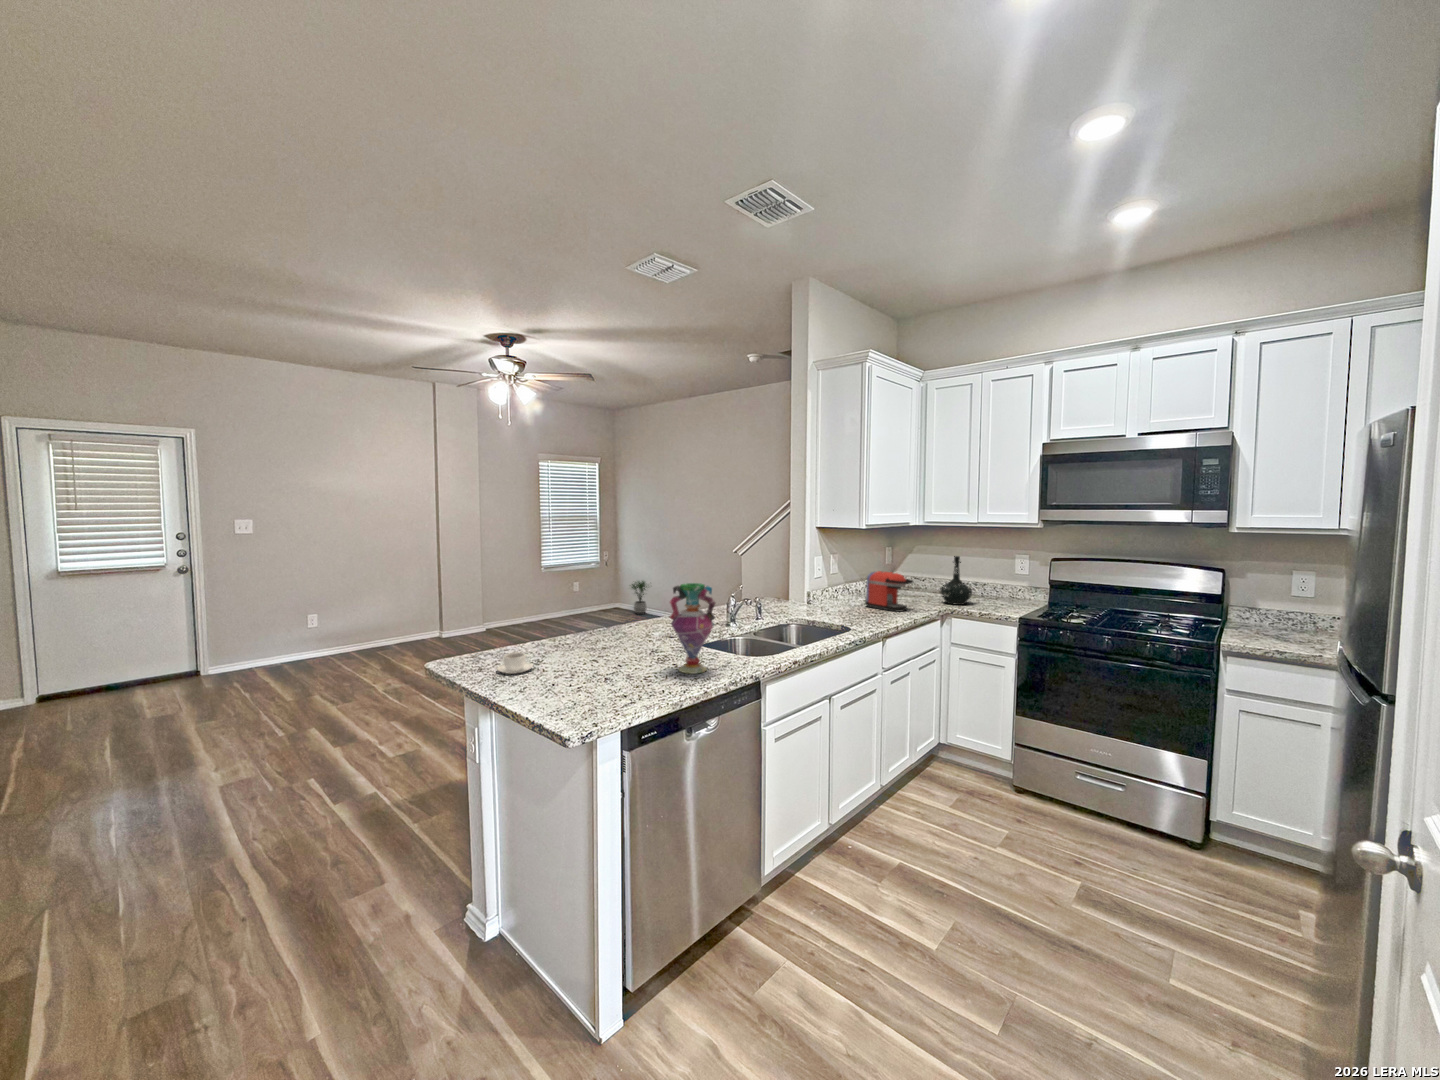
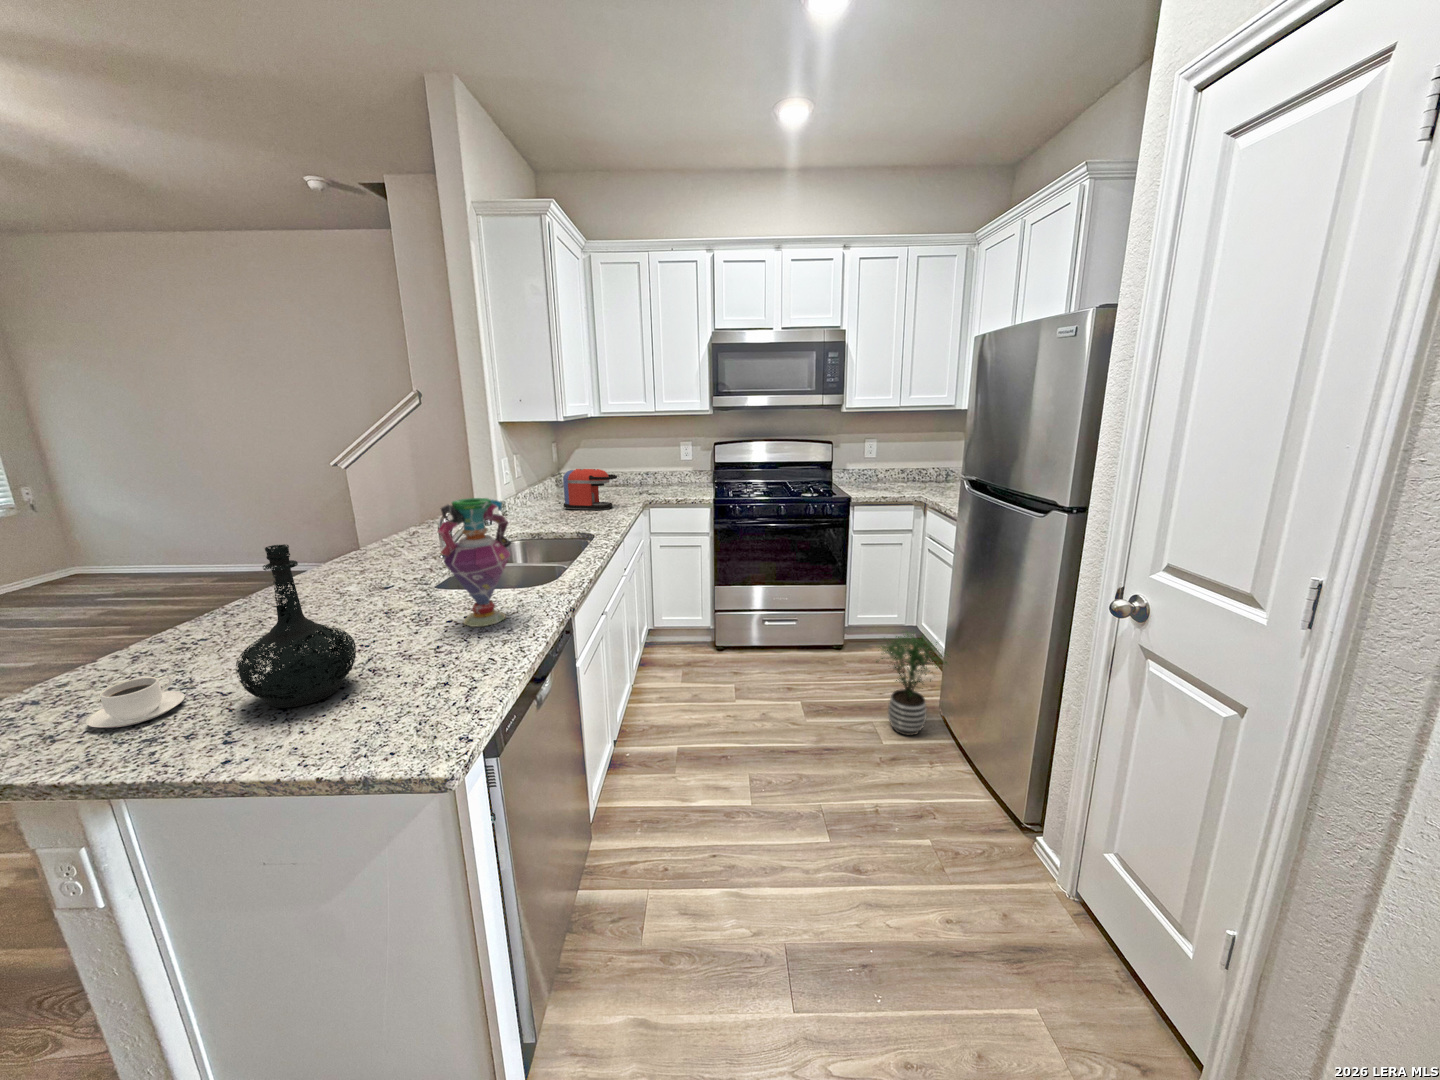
bottle: present [940,556,972,605] -> present [236,544,356,708]
potted plant: present [631,581,647,615] -> present [876,632,948,735]

